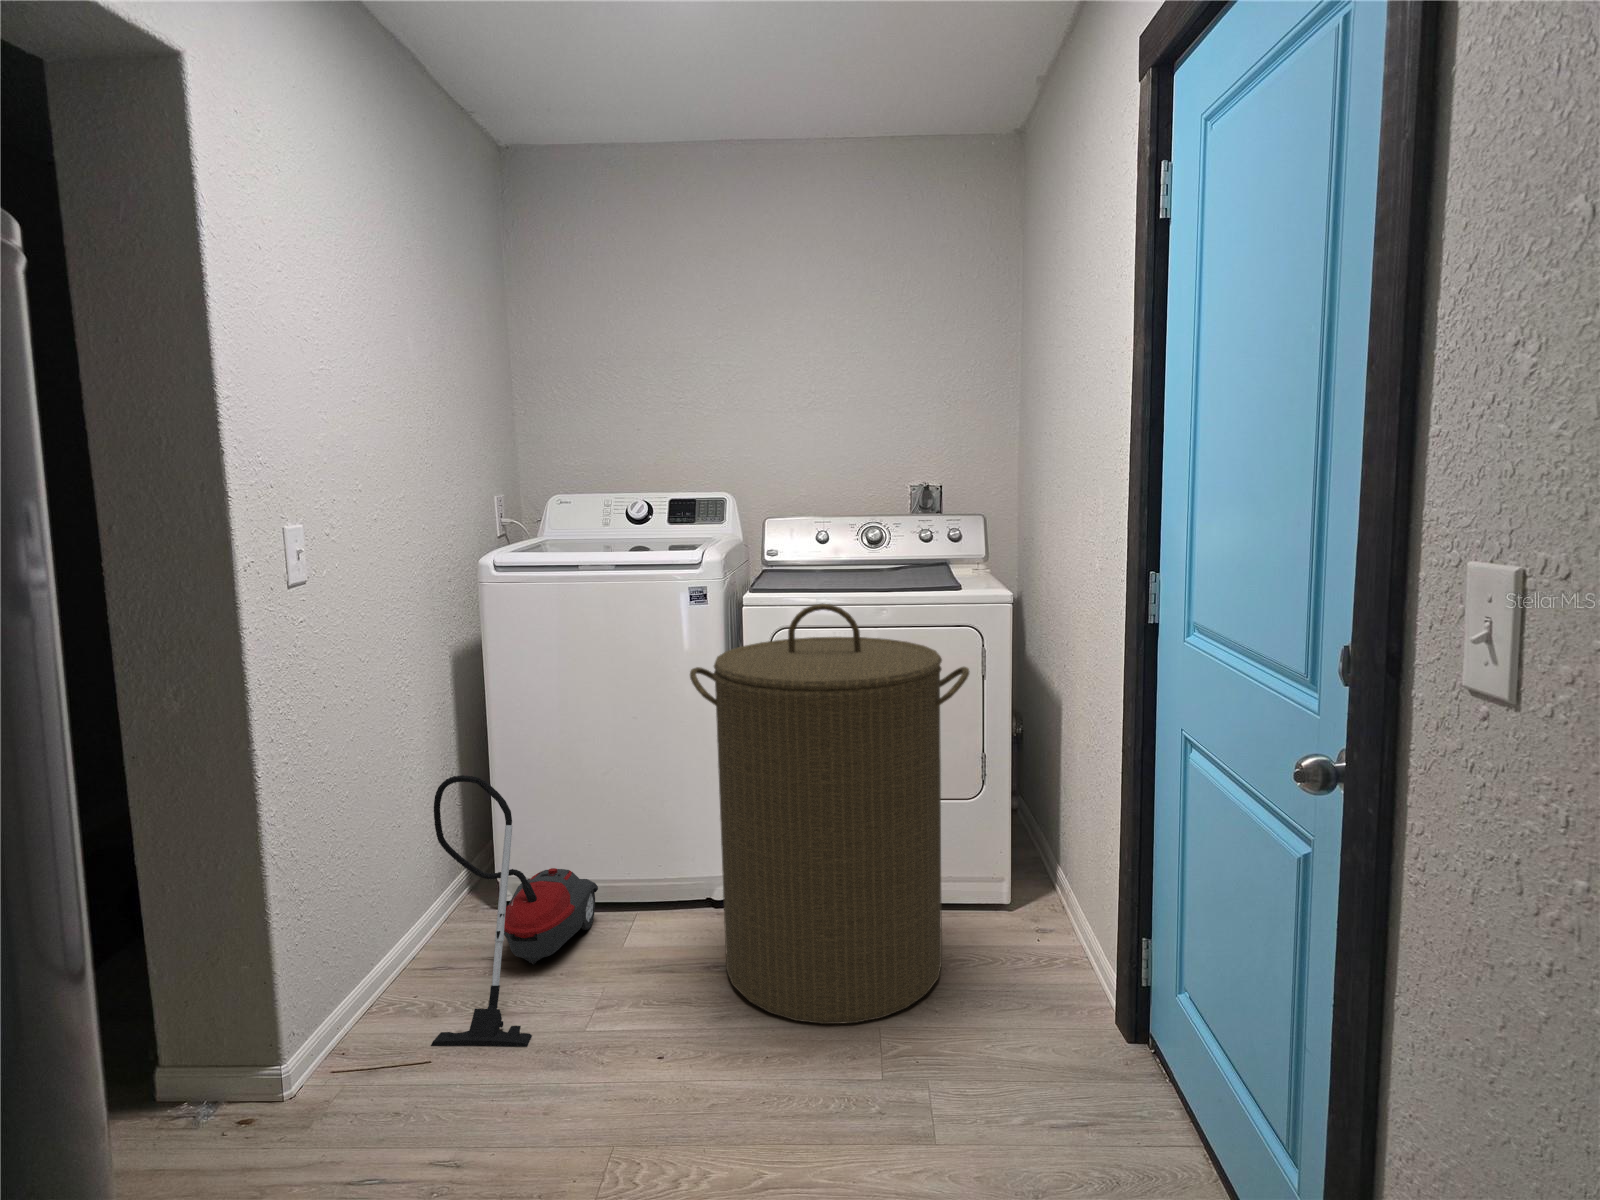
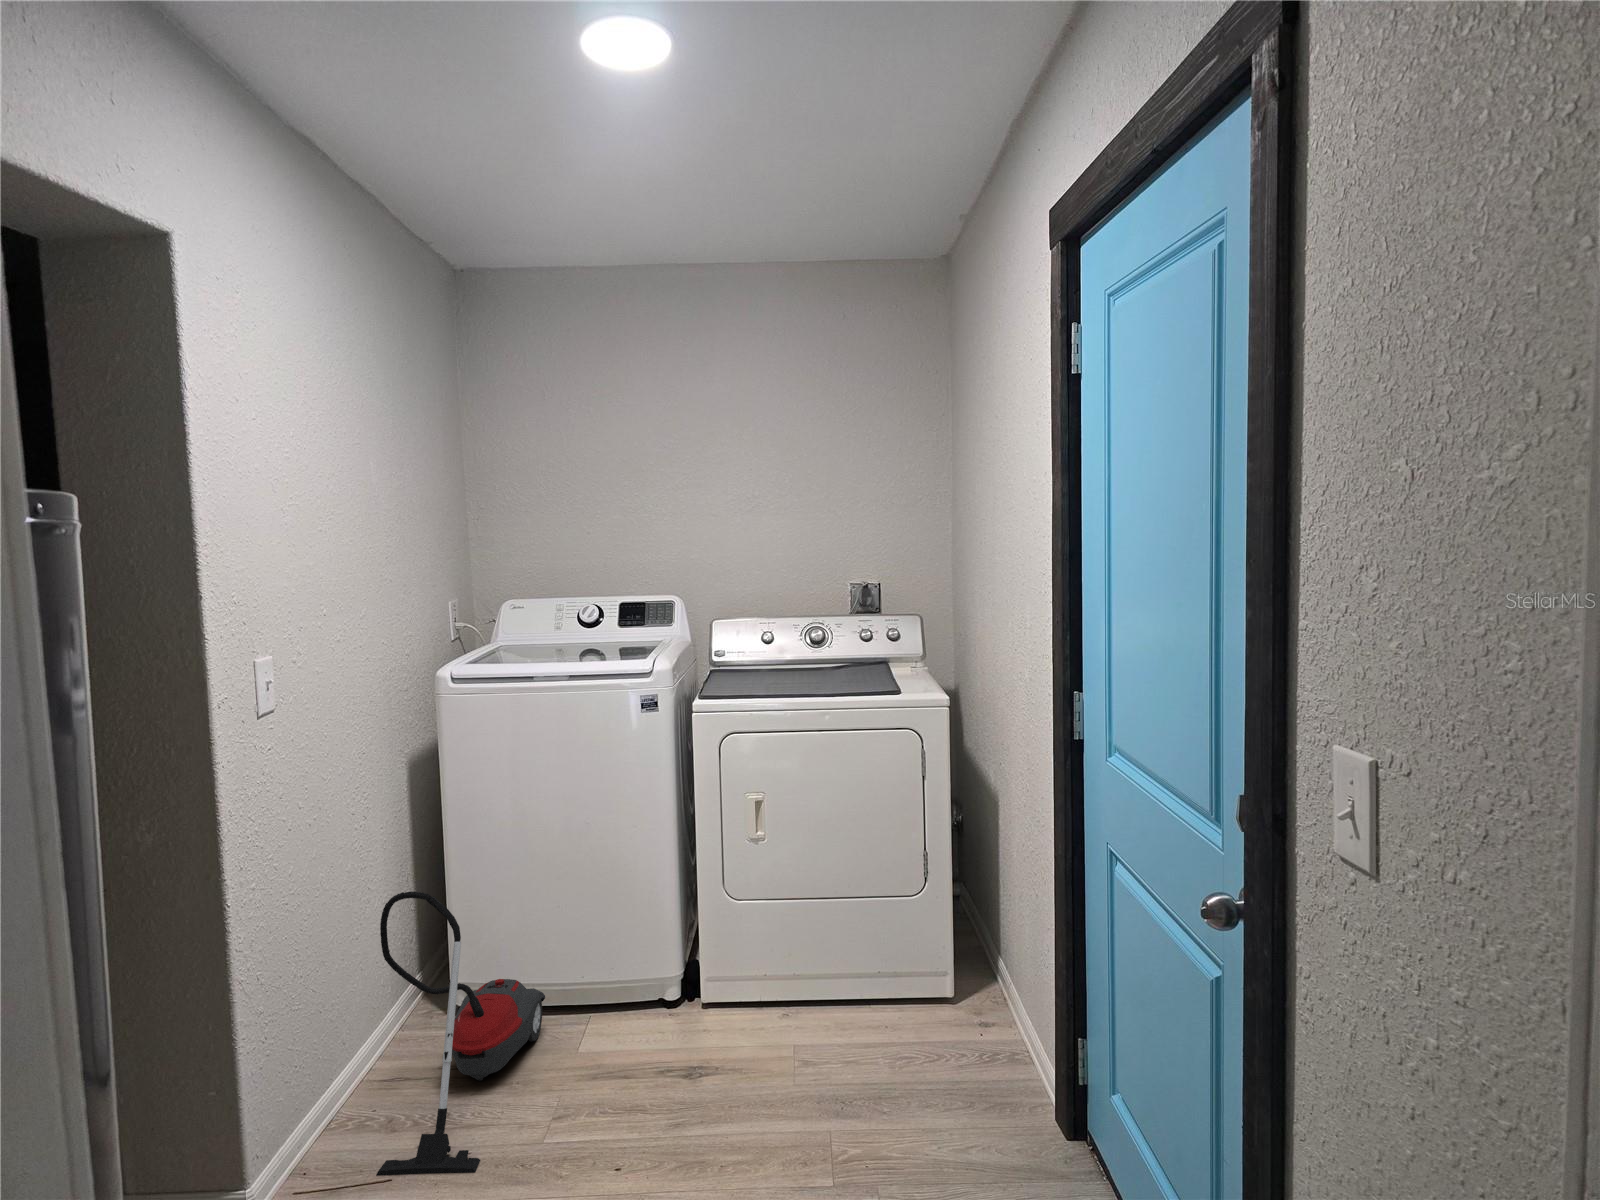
laundry hamper: present [690,604,969,1024] -> none [639,715,910,1136]

